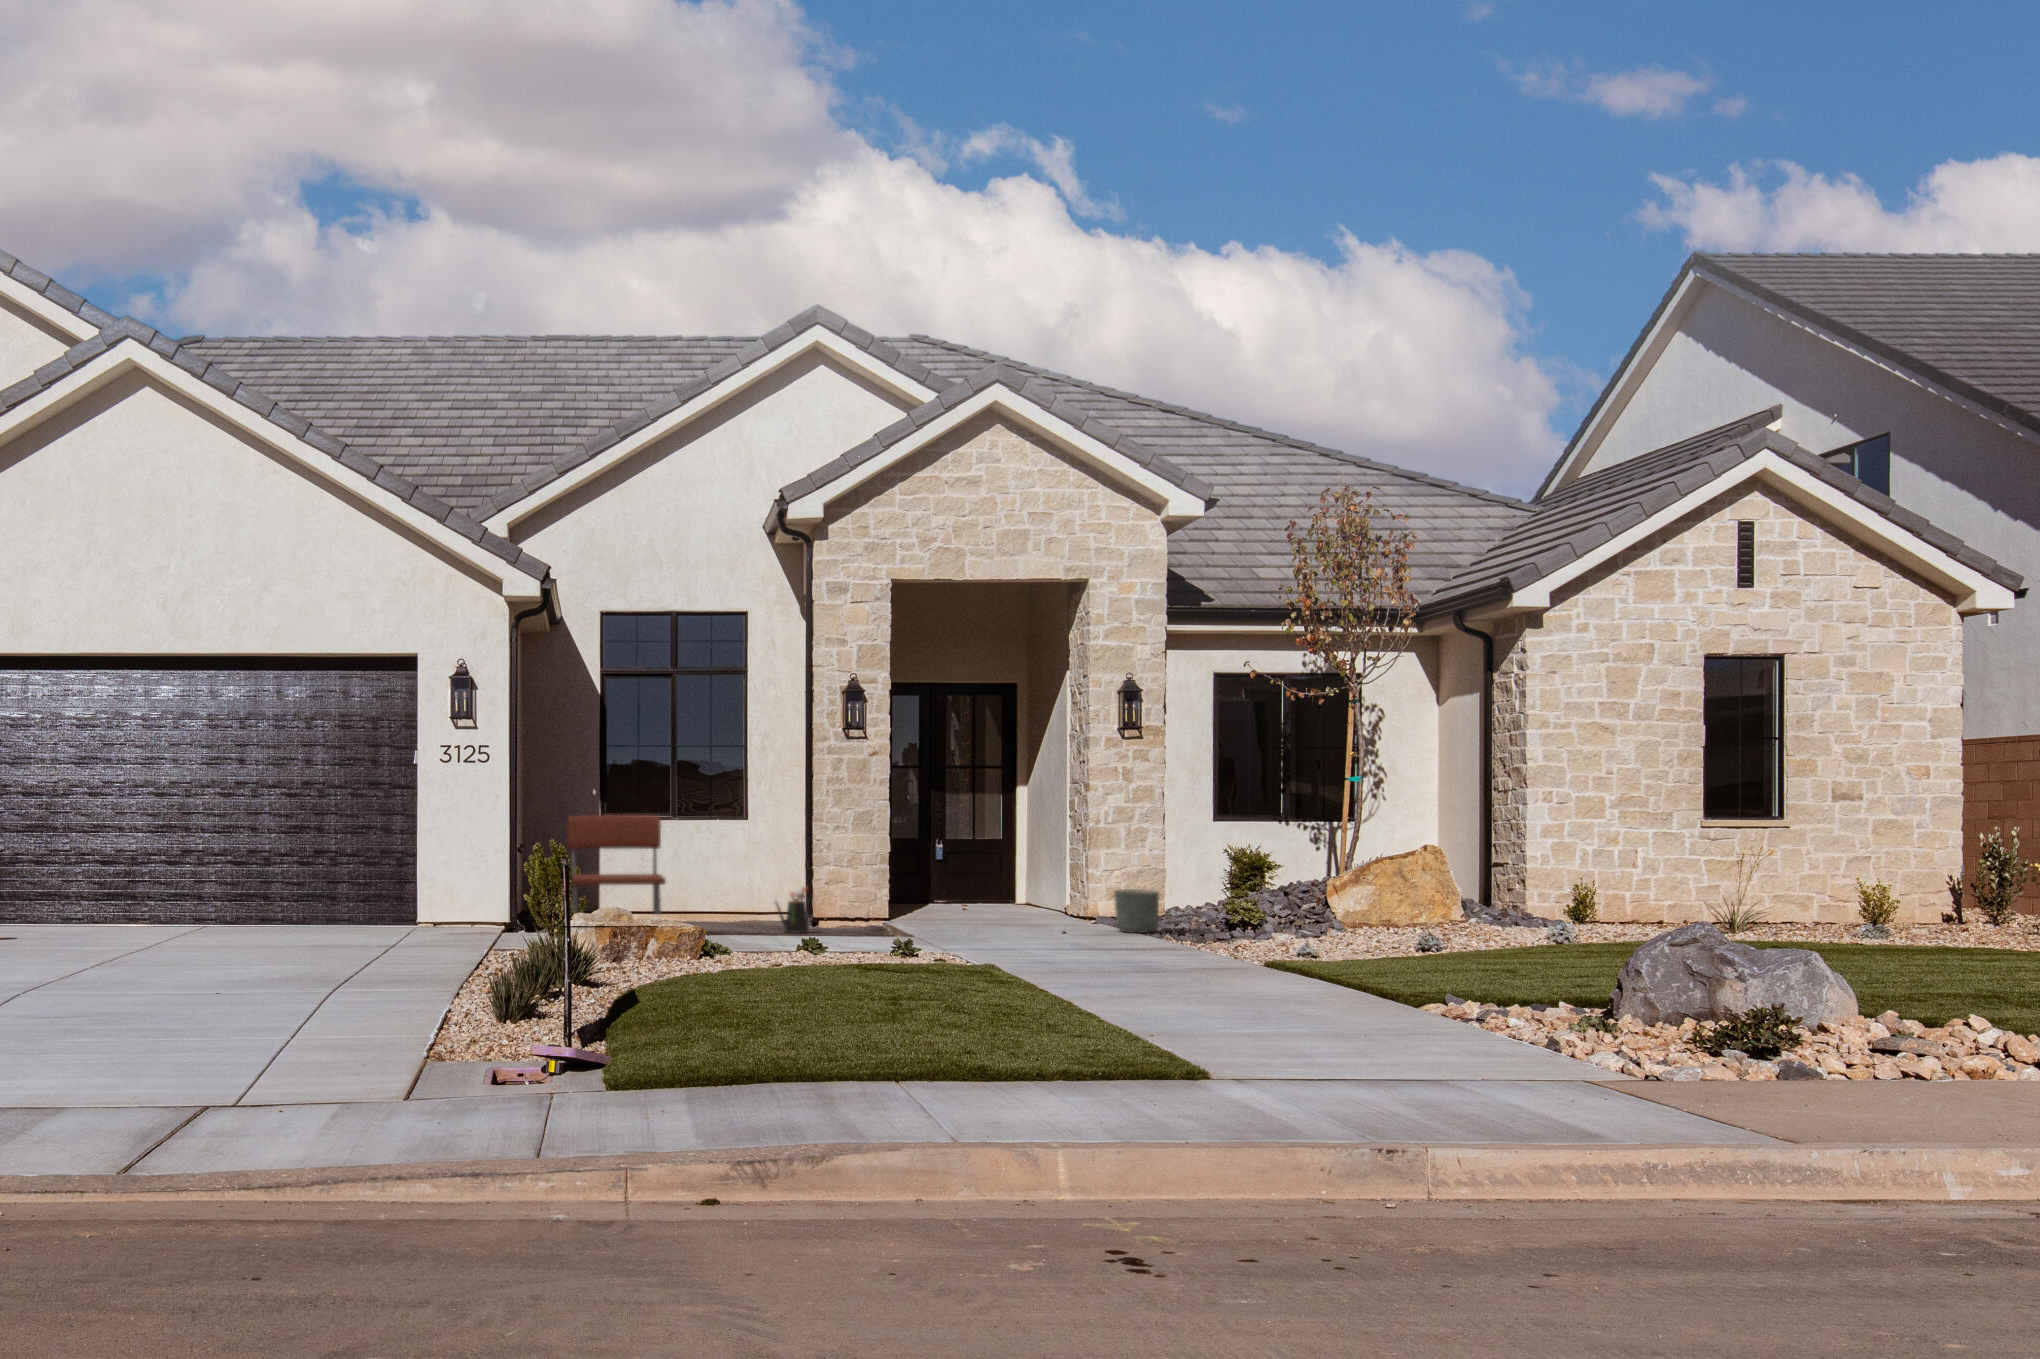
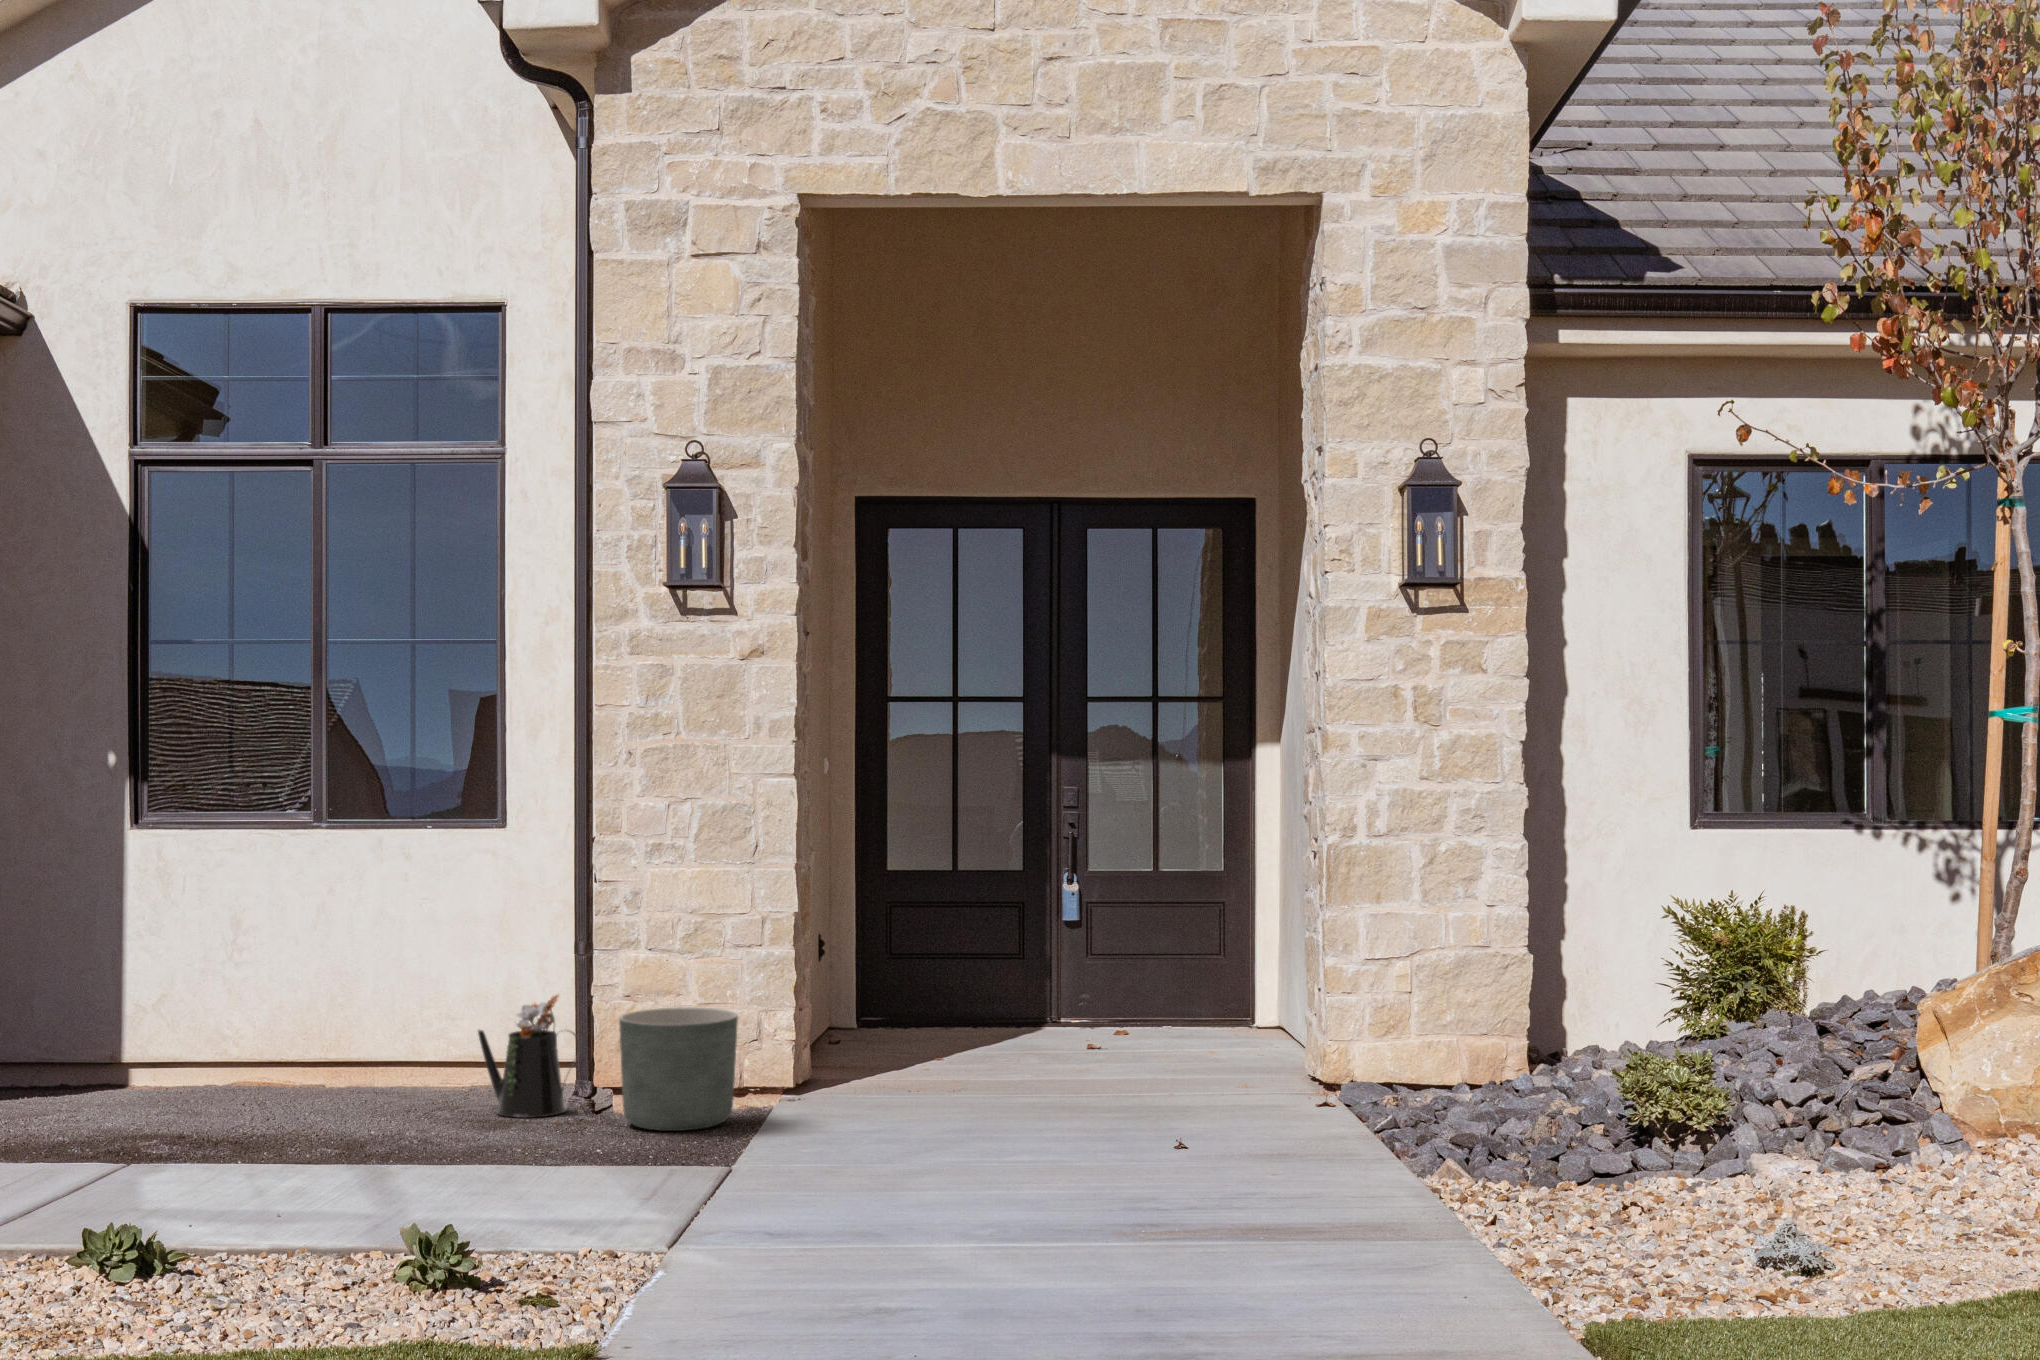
bench: present [567,815,666,914] -> none [20,805,296,1084]
planter: present [1114,889,1159,933] -> present [619,1007,738,1131]

